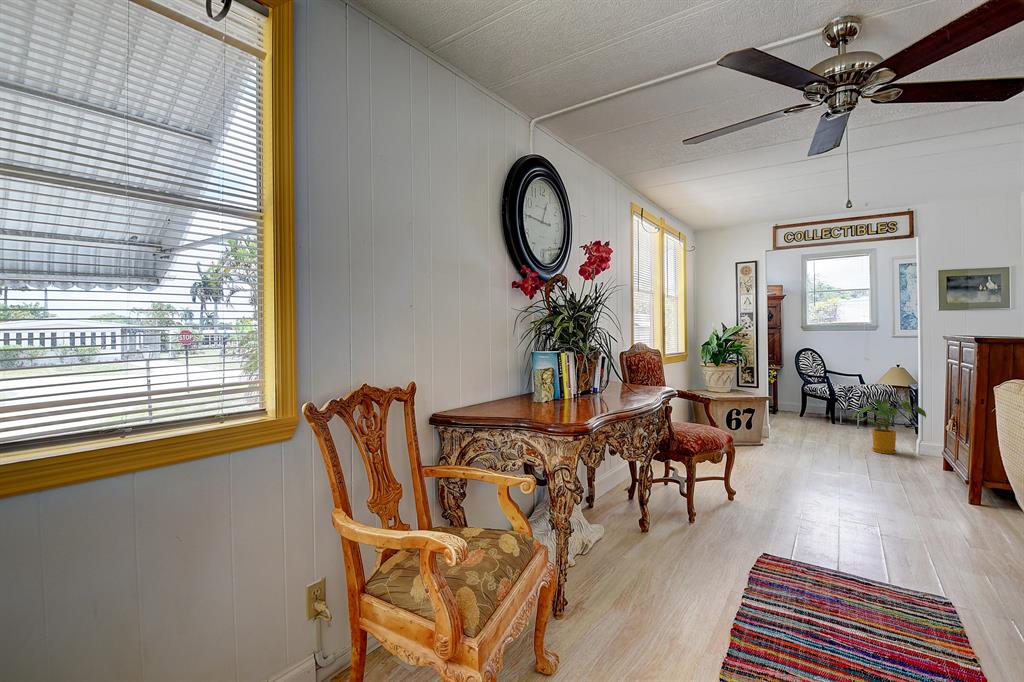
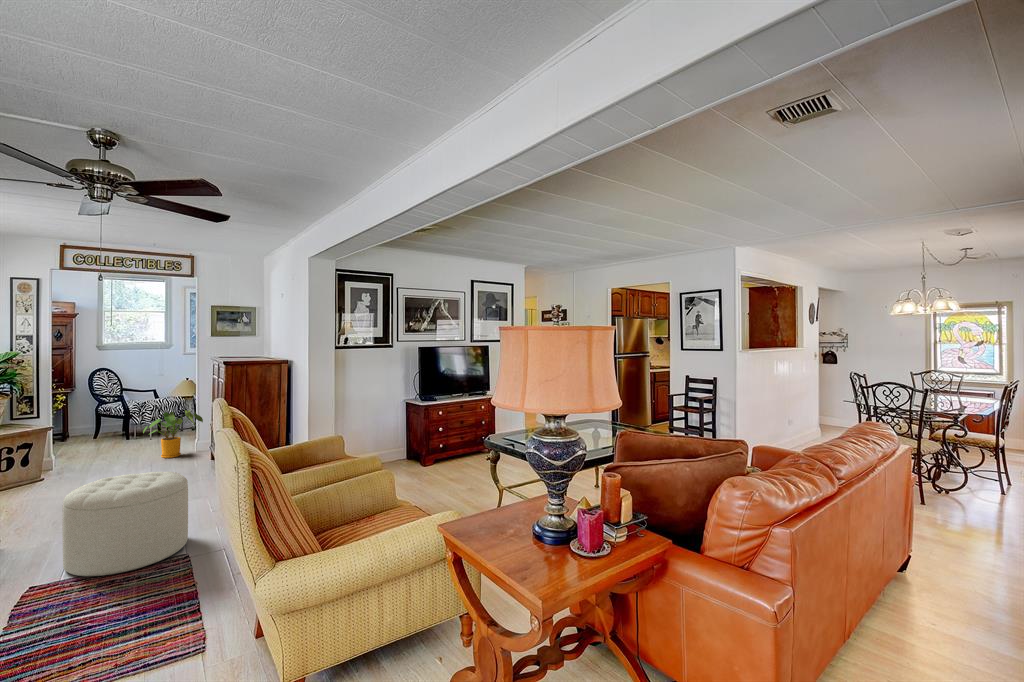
ottoman: none [791,459,941,591] -> present [62,472,188,576]

